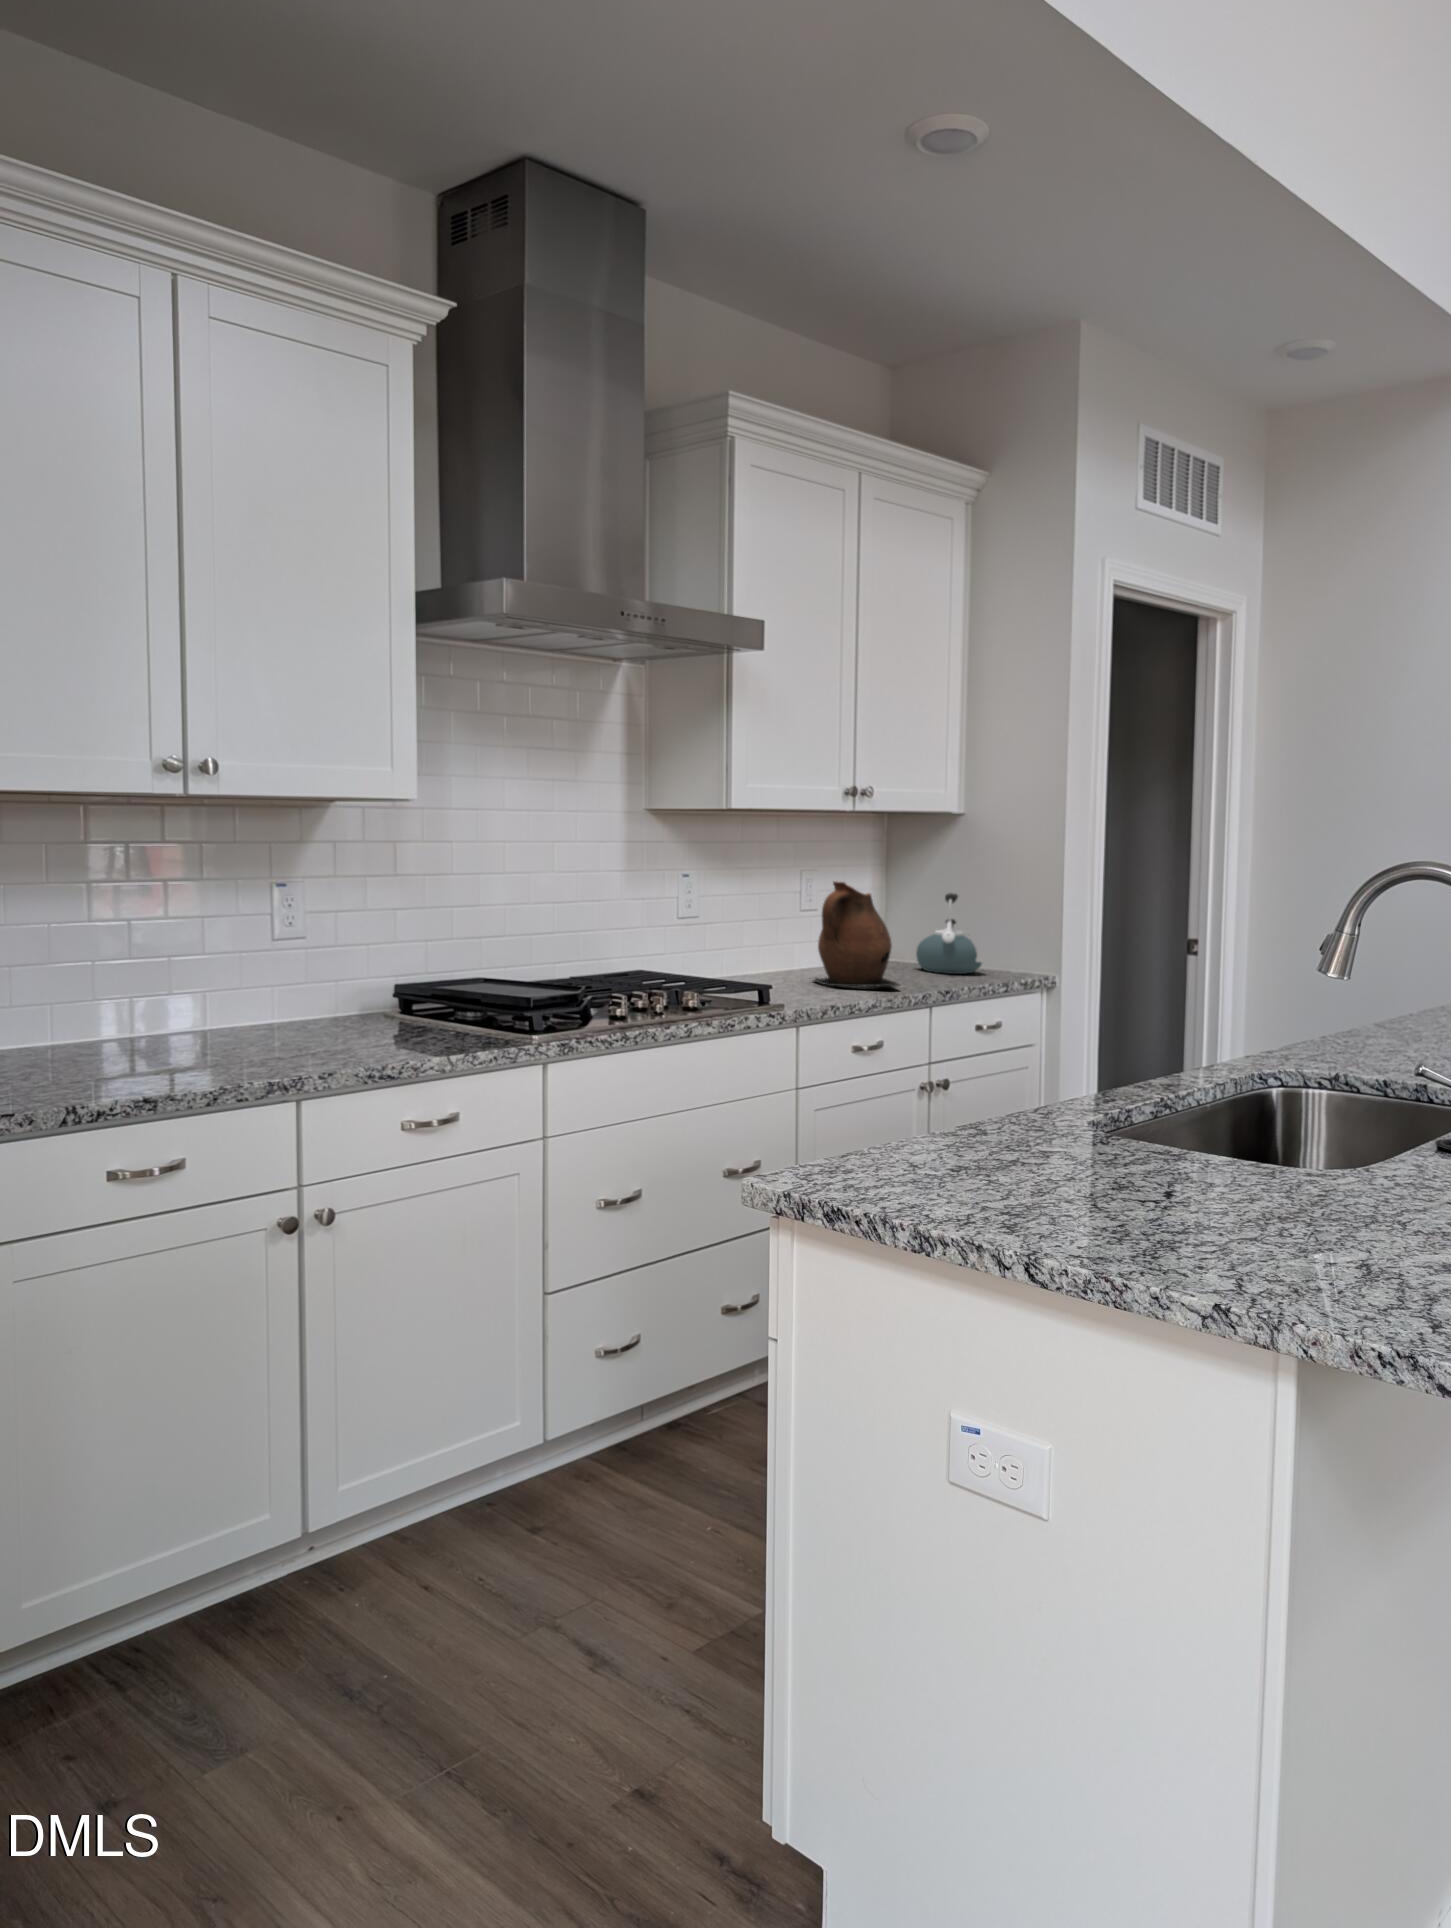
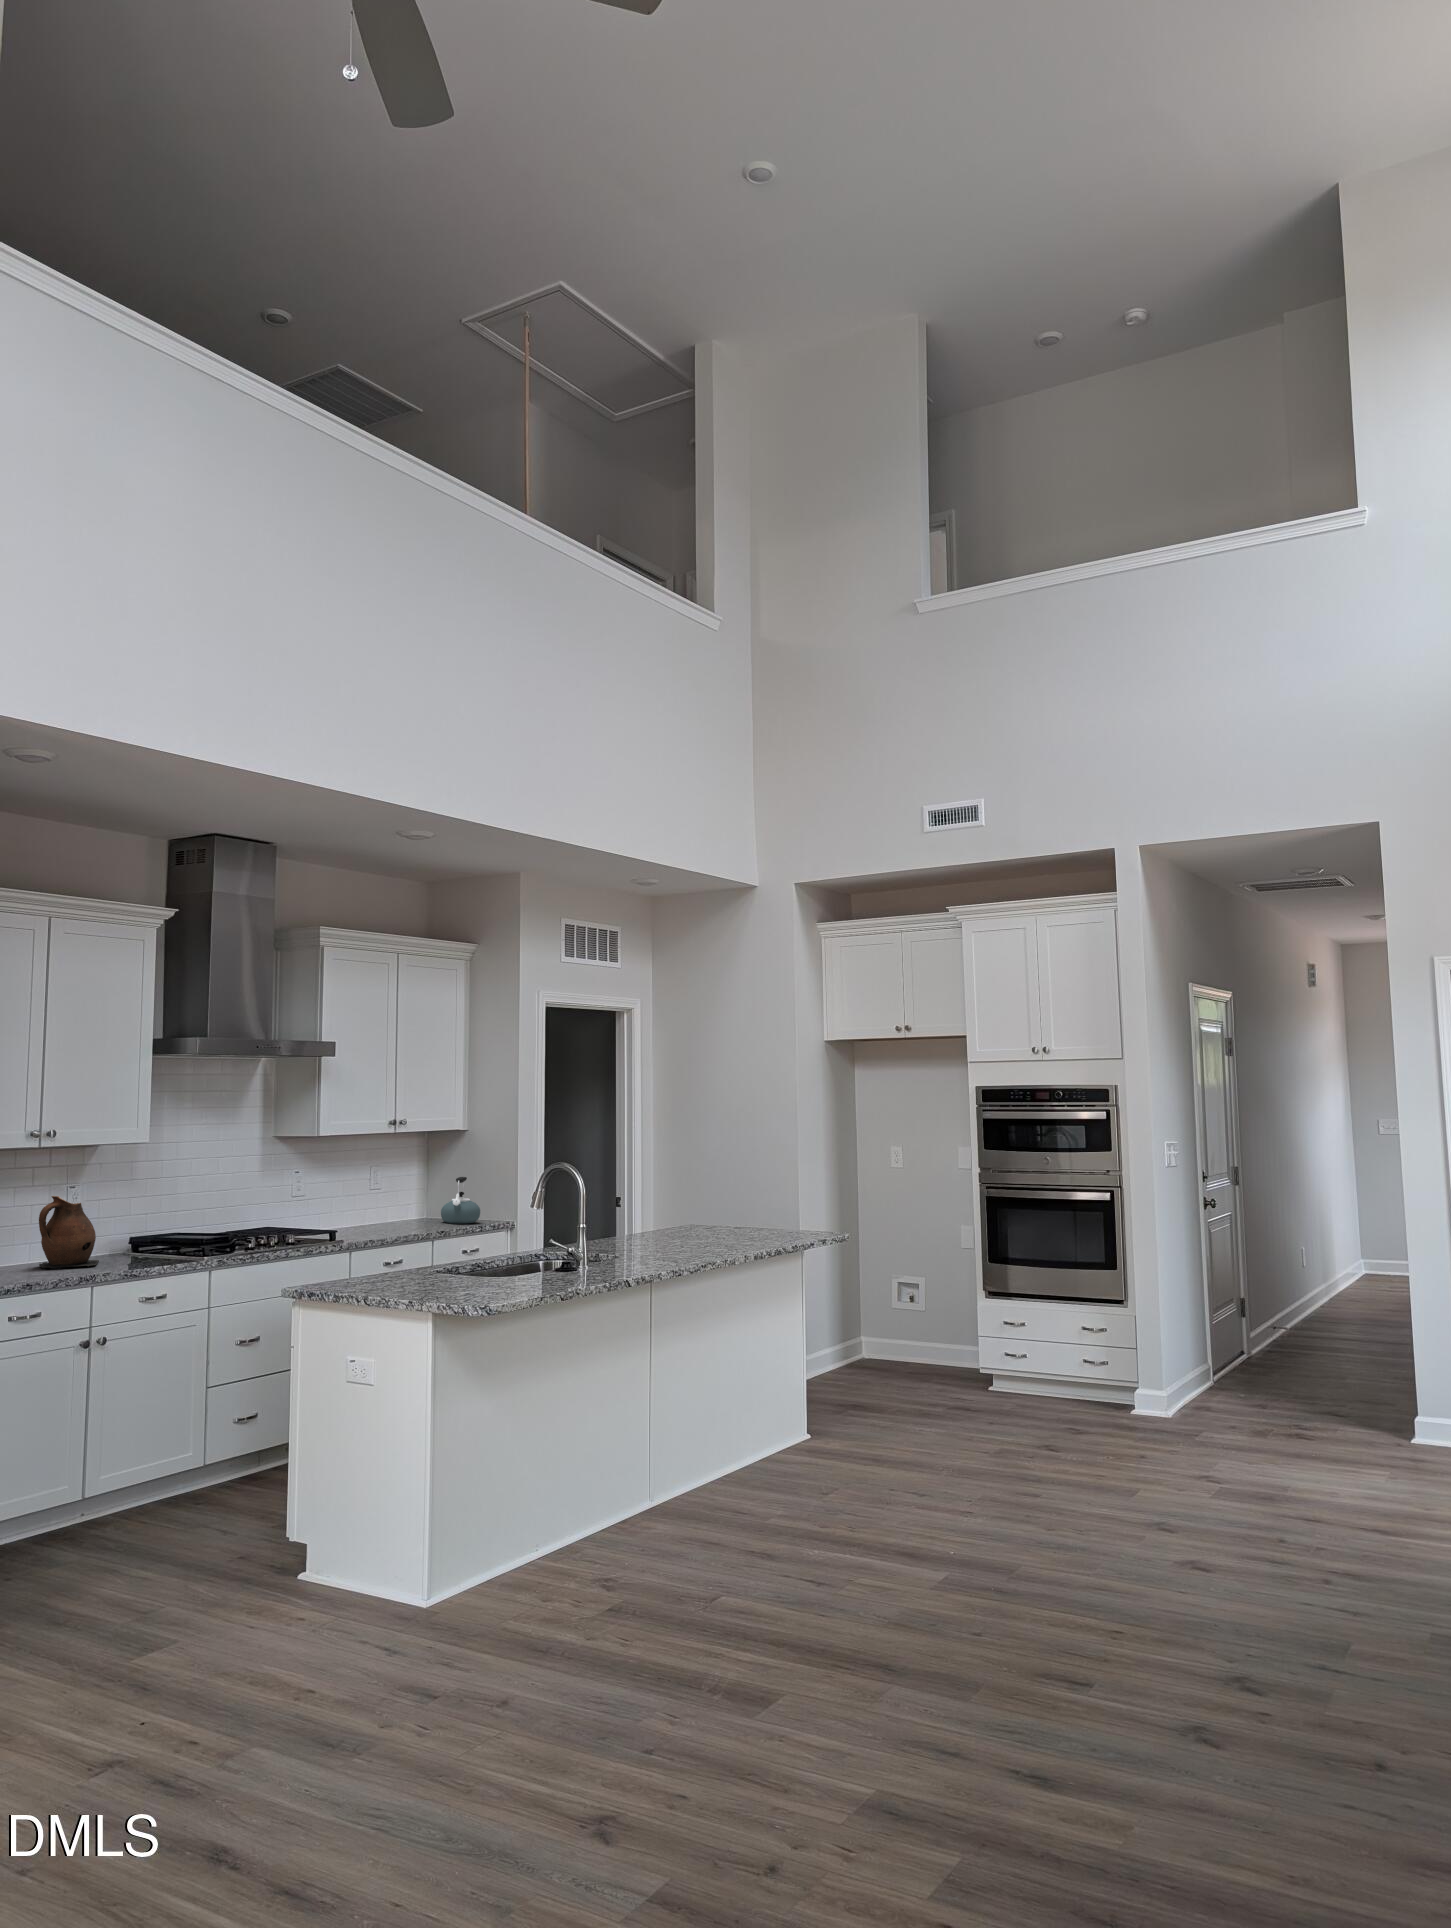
ceramic pitcher: present [815,881,899,987] -> present [39,1196,99,1268]

